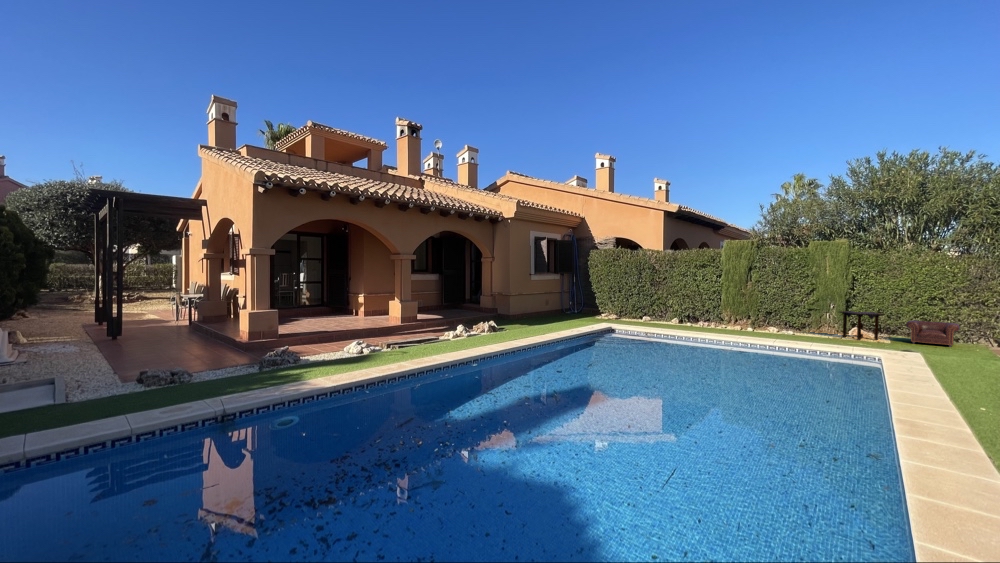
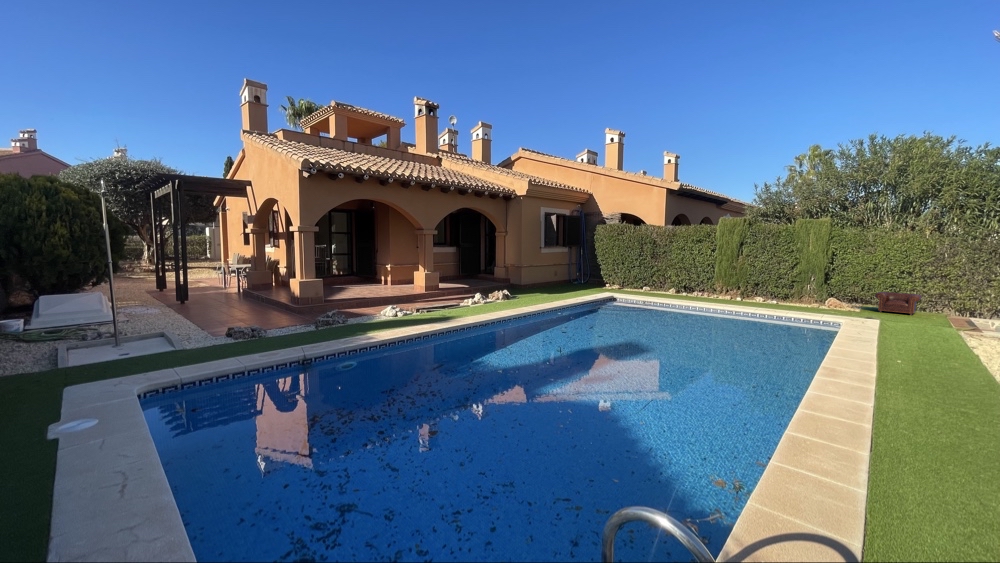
side table: present [839,311,884,340] -> none [818,283,857,309]

